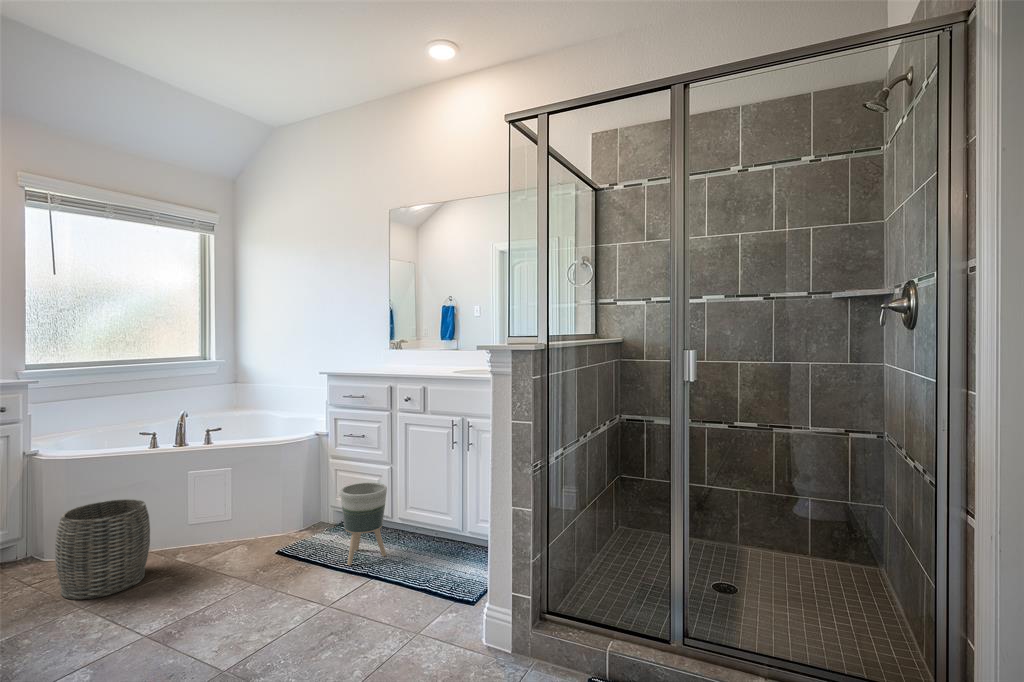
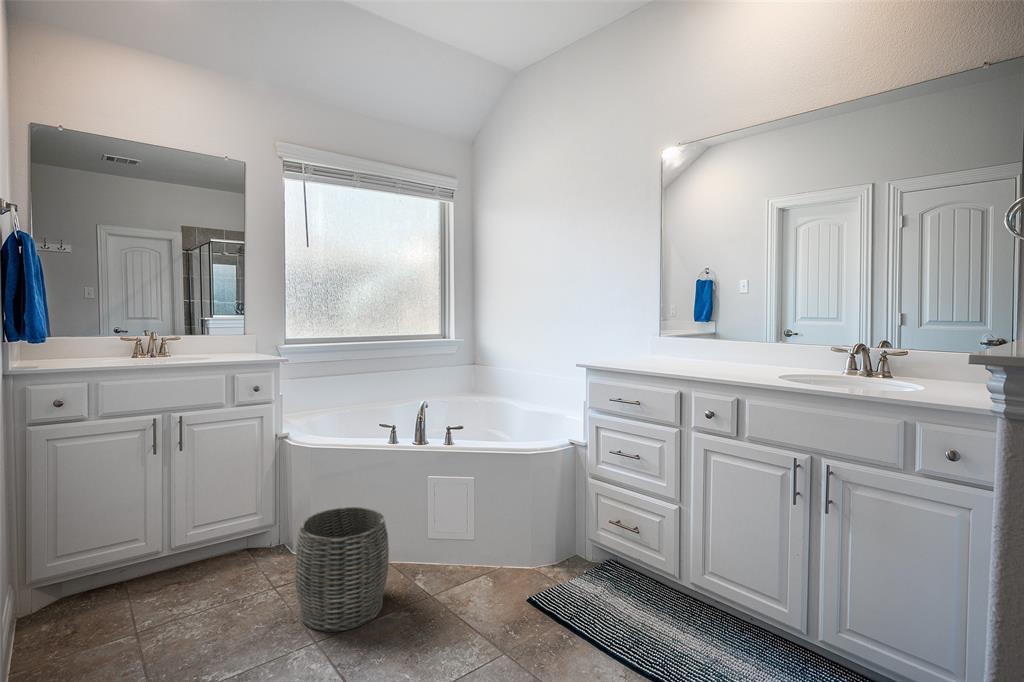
planter: present [340,483,387,565] -> none [617,530,684,653]

